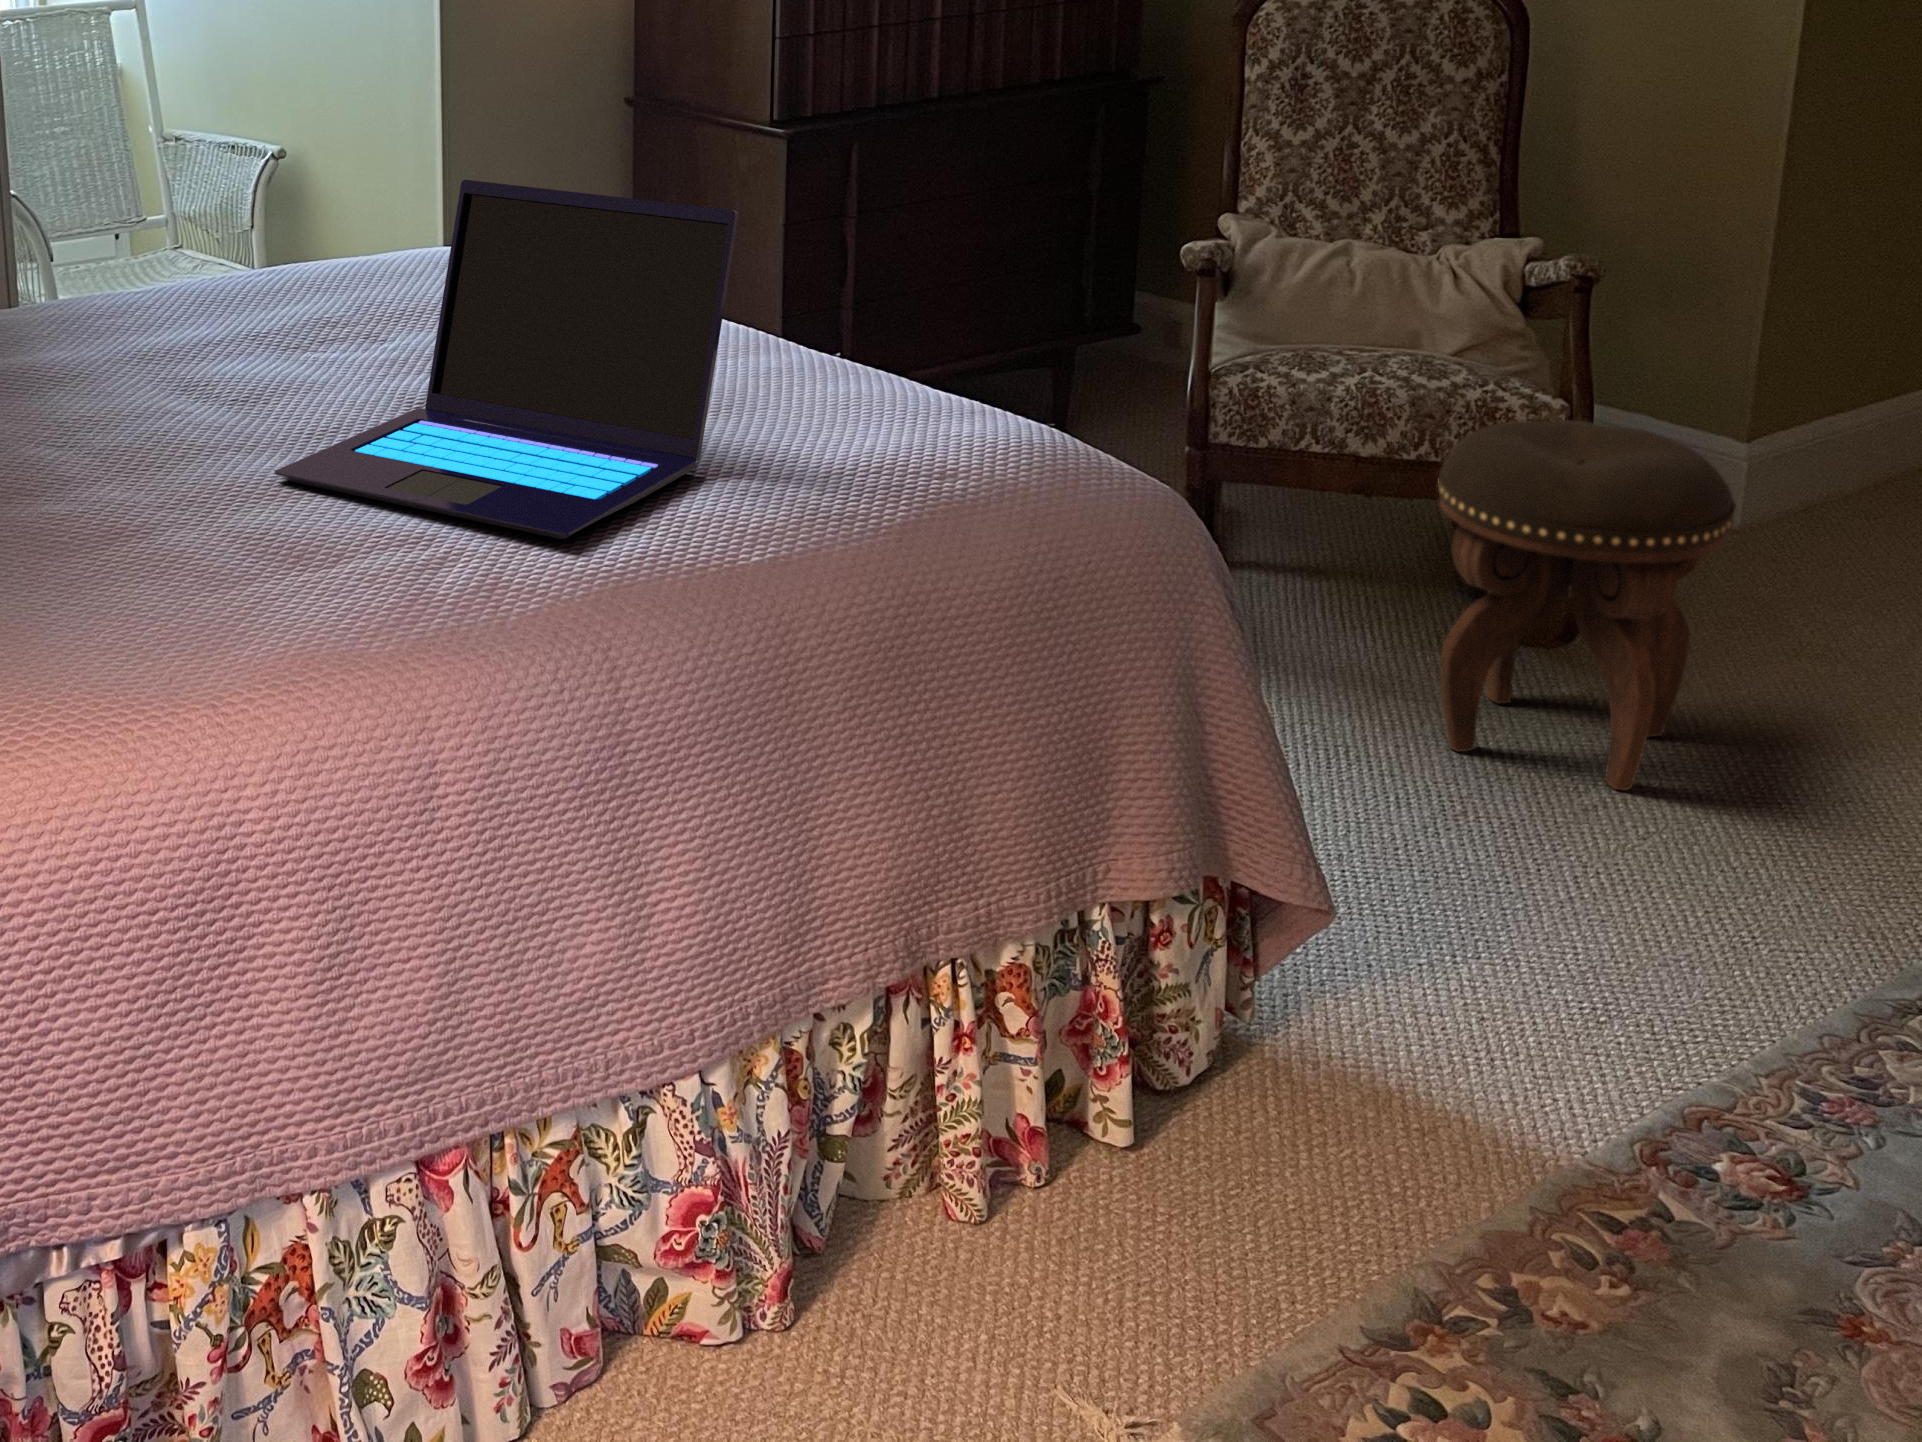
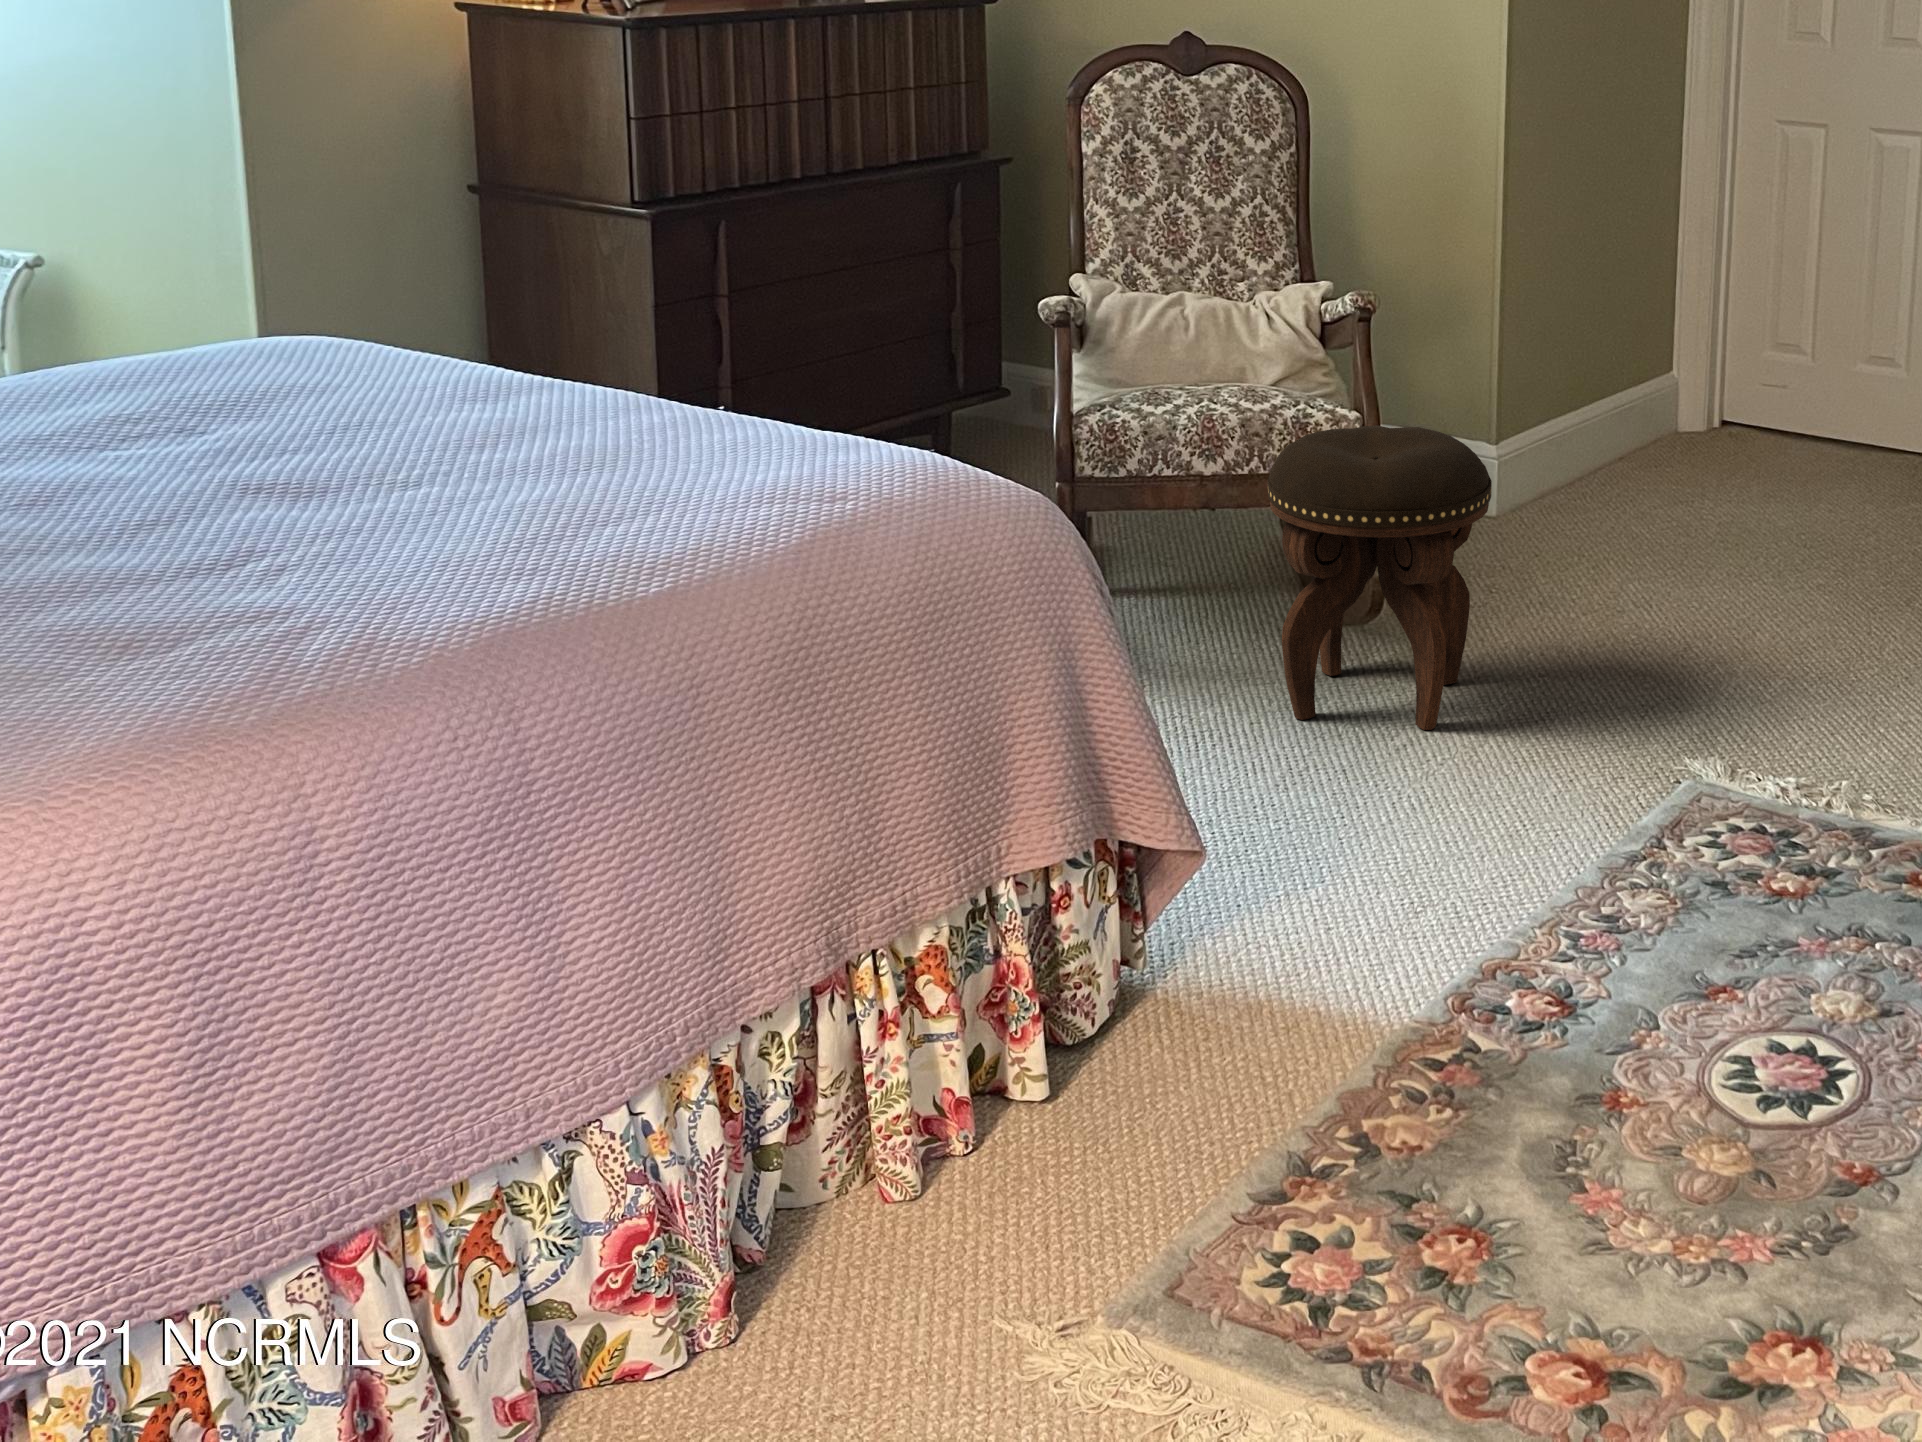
laptop: present [274,180,739,539] -> none [95,254,607,599]

